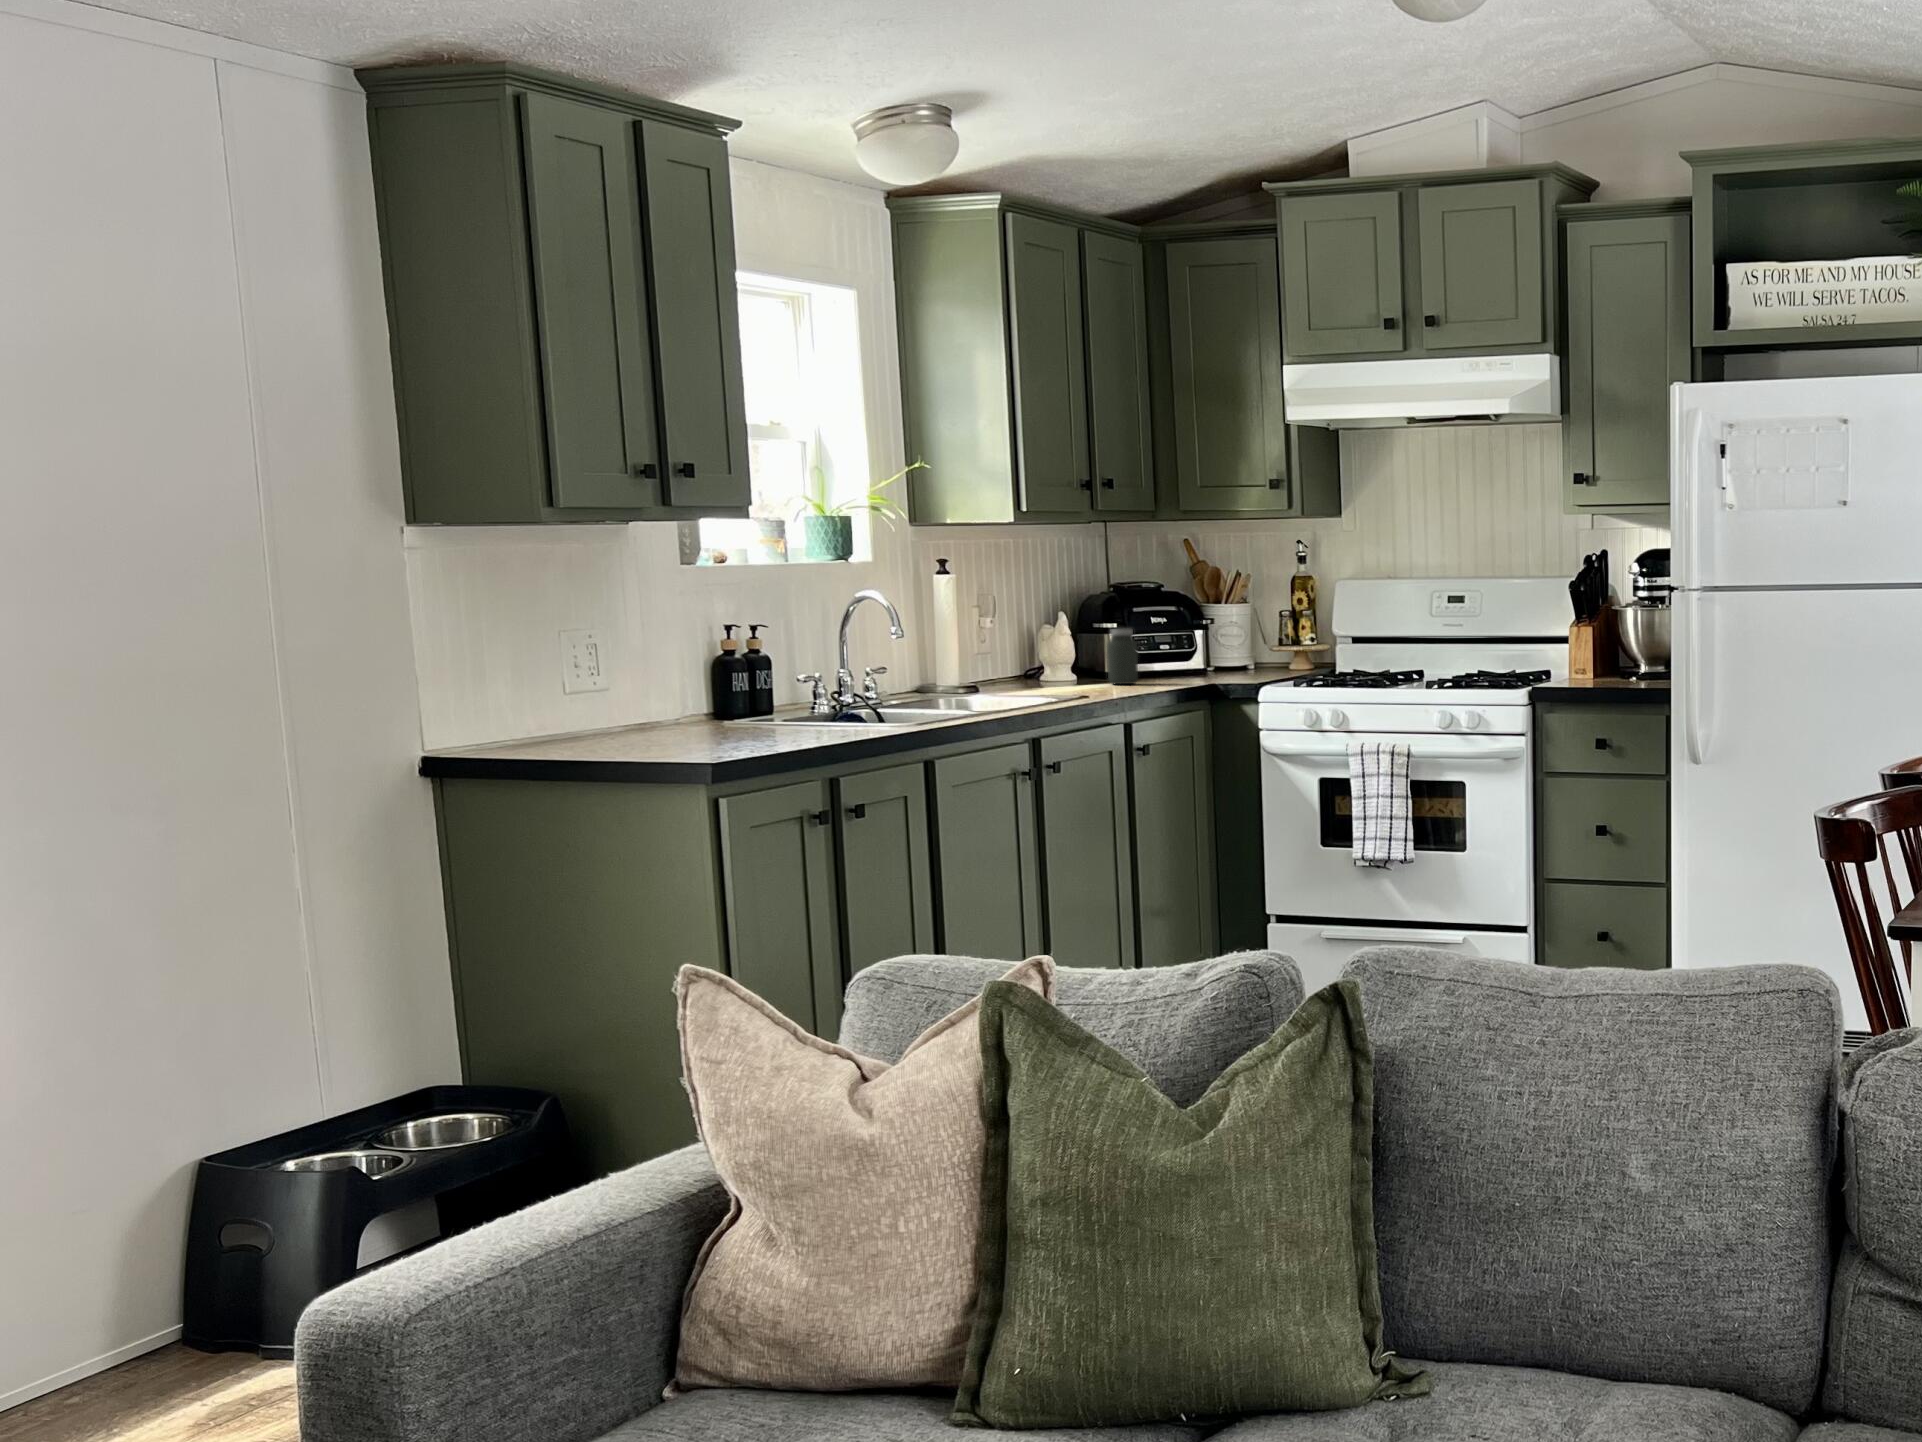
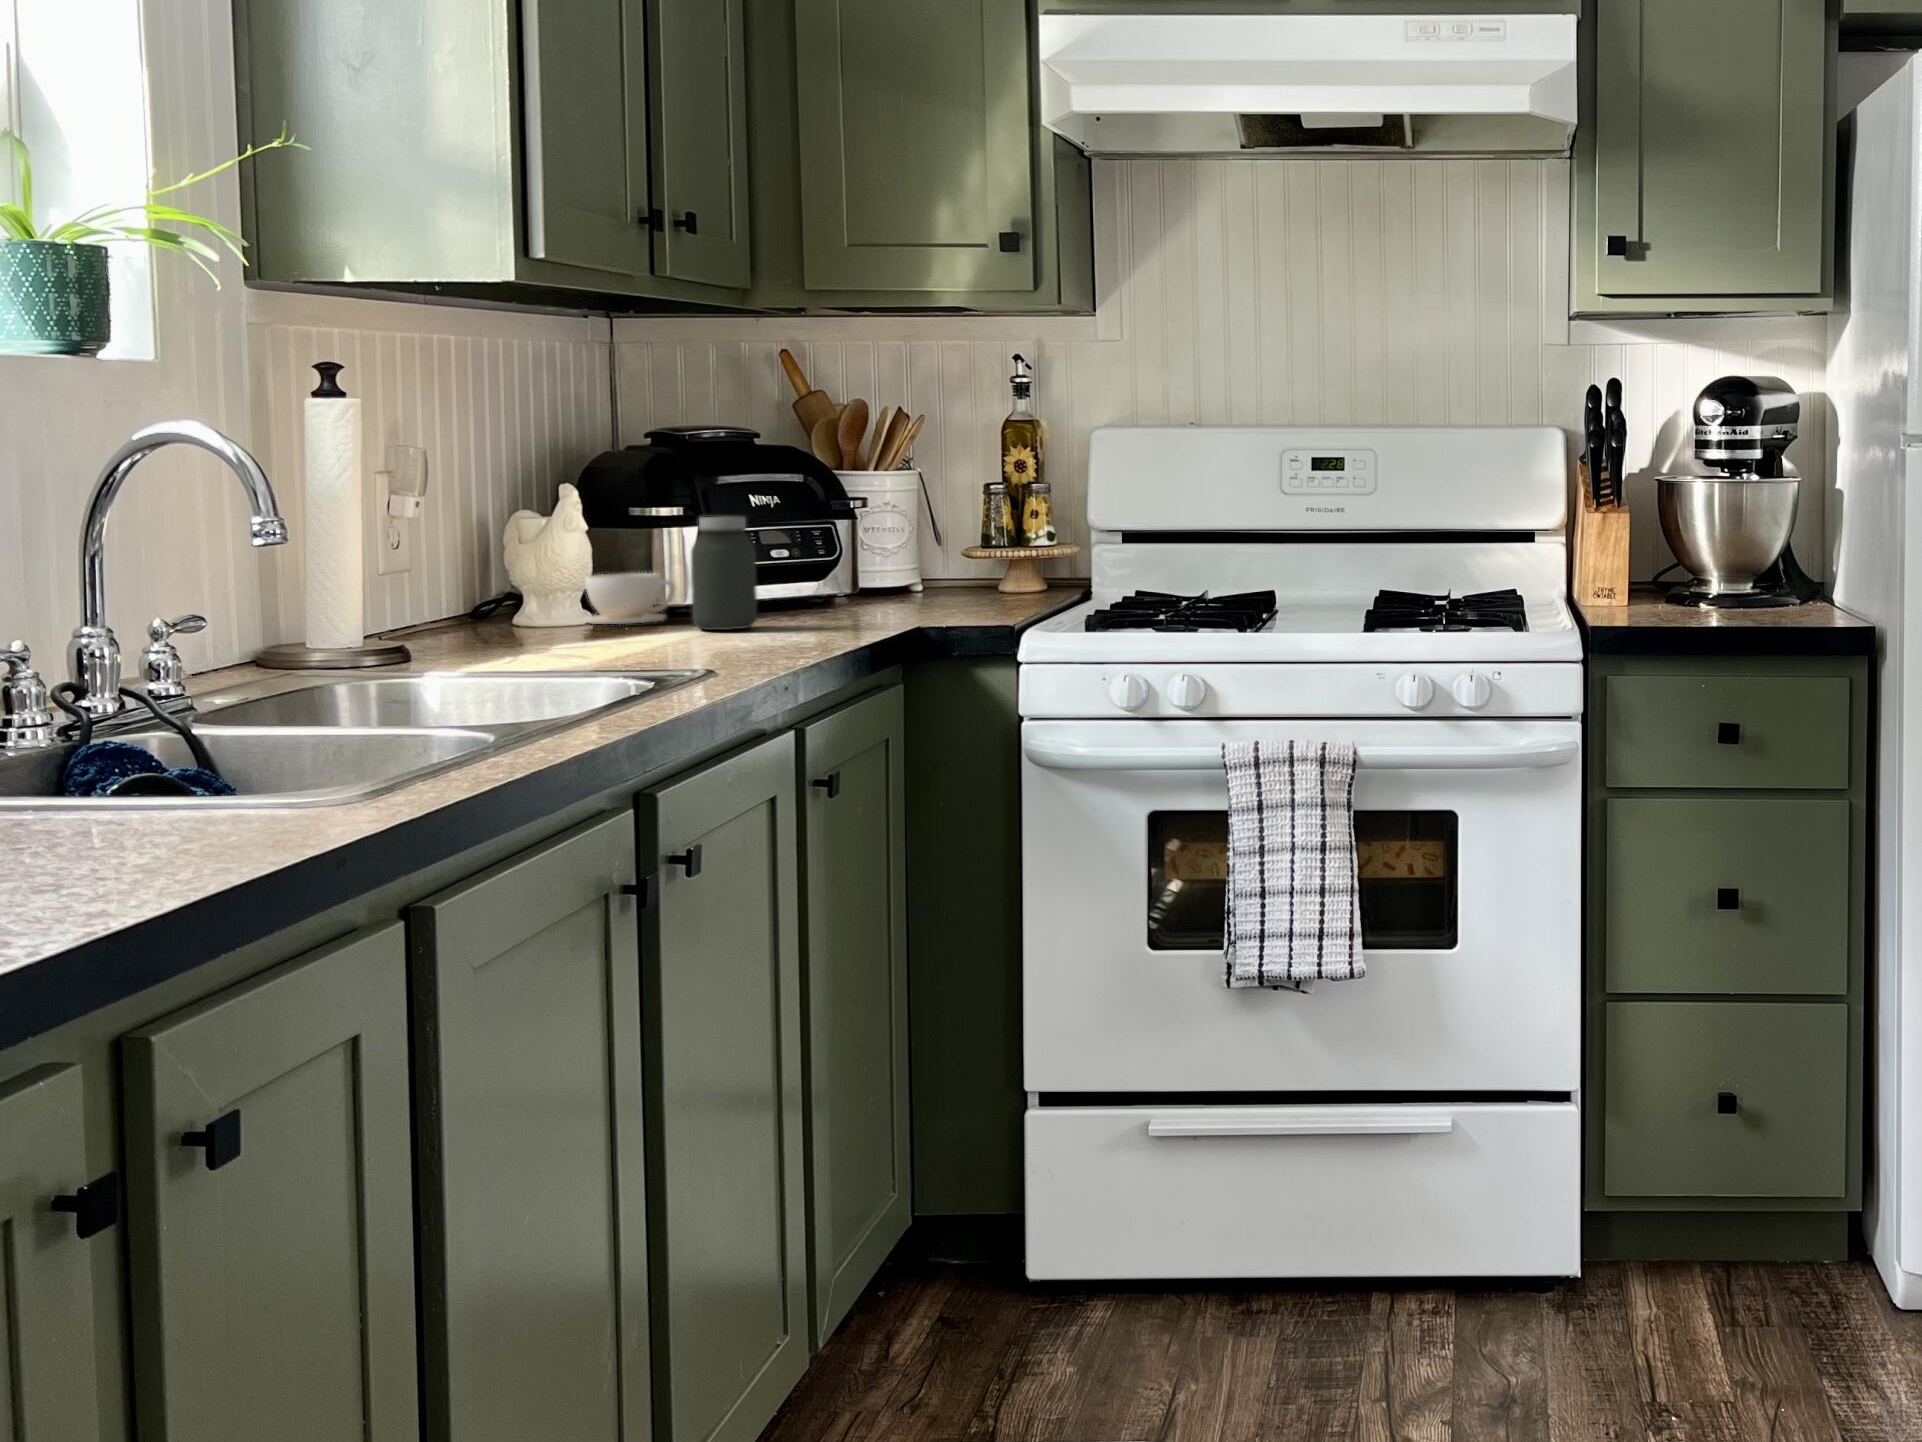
coffee cup: none [1064,657,1106,681] -> present [583,573,675,624]

